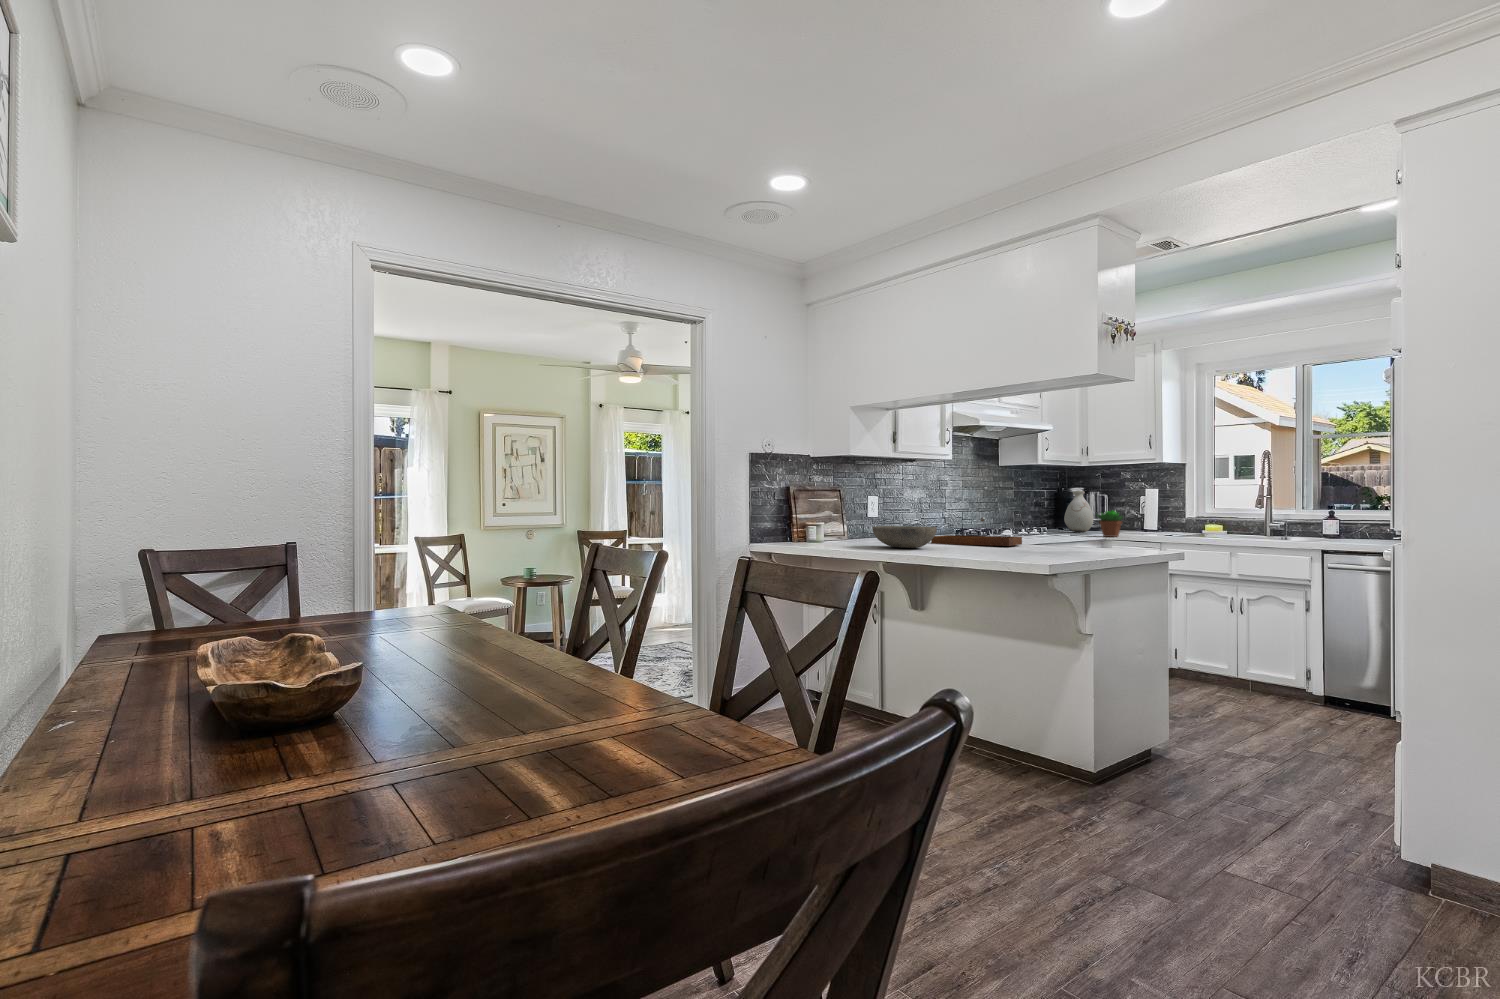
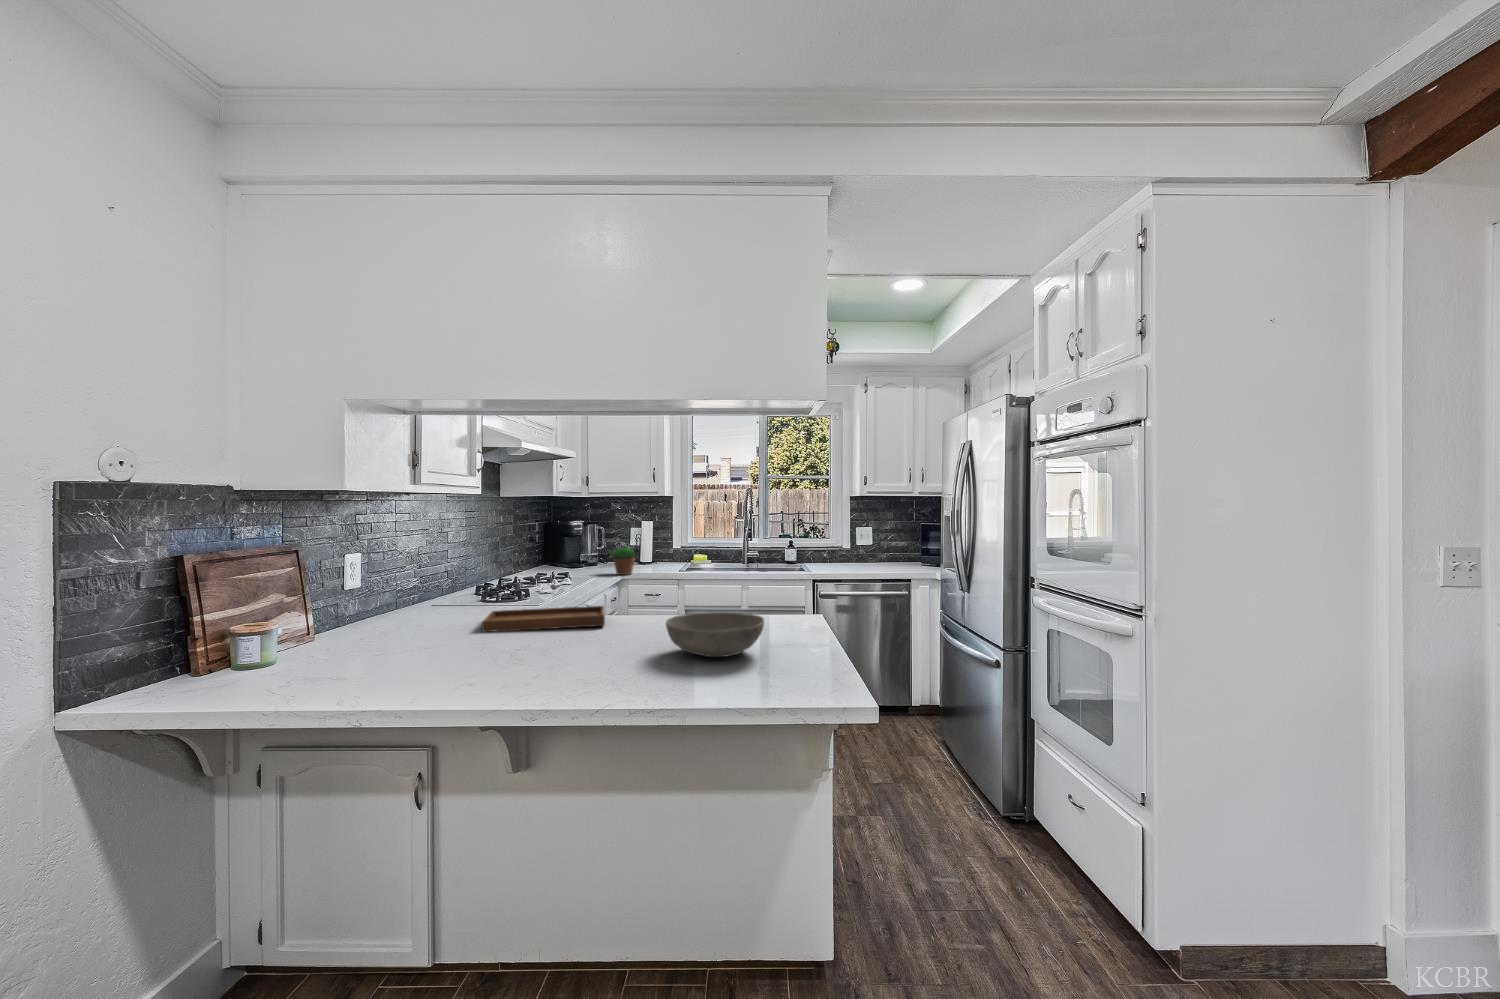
vase: present [1064,491,1093,532] -> none [563,523,592,567]
bowl: present [872,526,937,548] -> present [666,612,764,657]

